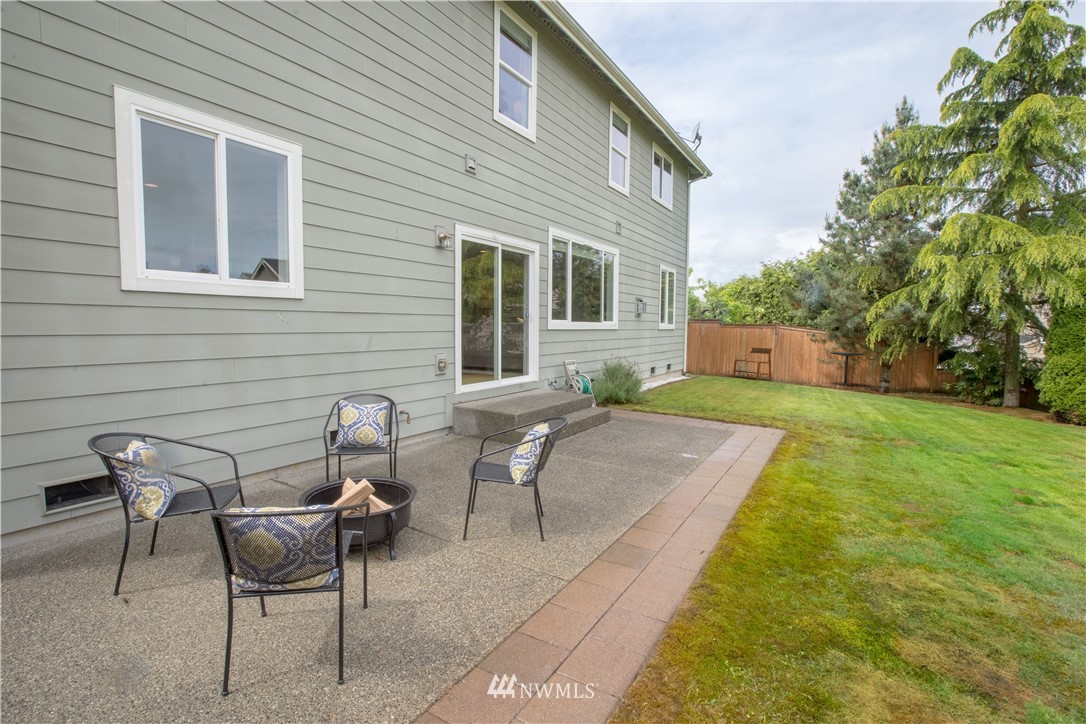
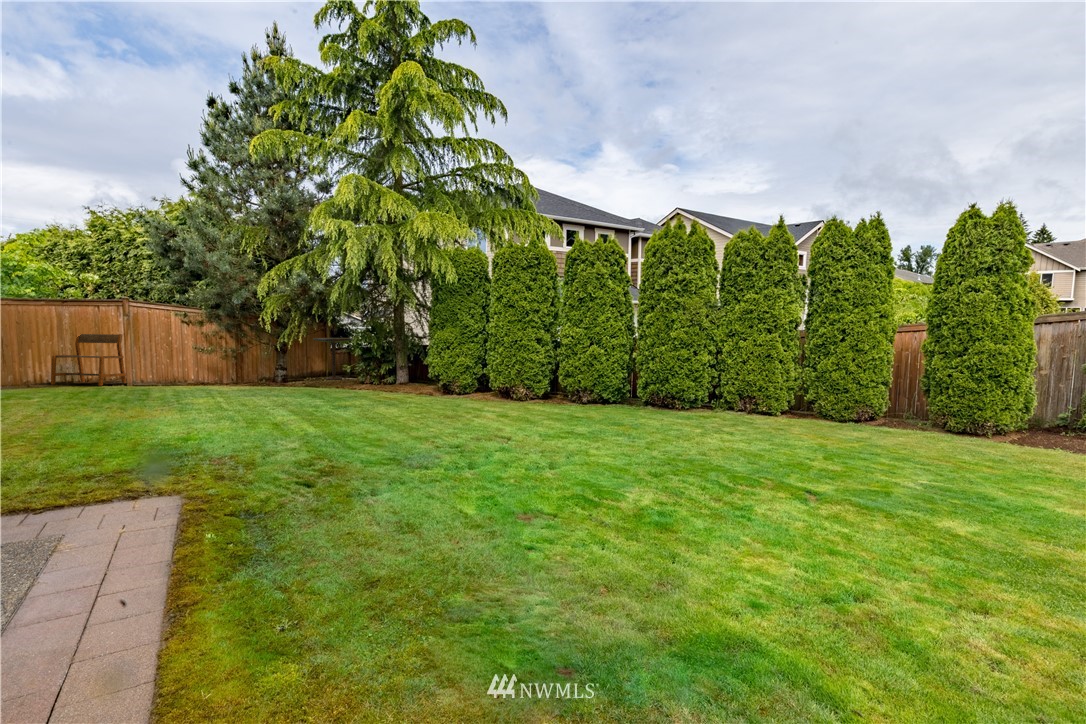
pedestal table: present [830,352,865,385] -> present [313,338,353,380]

